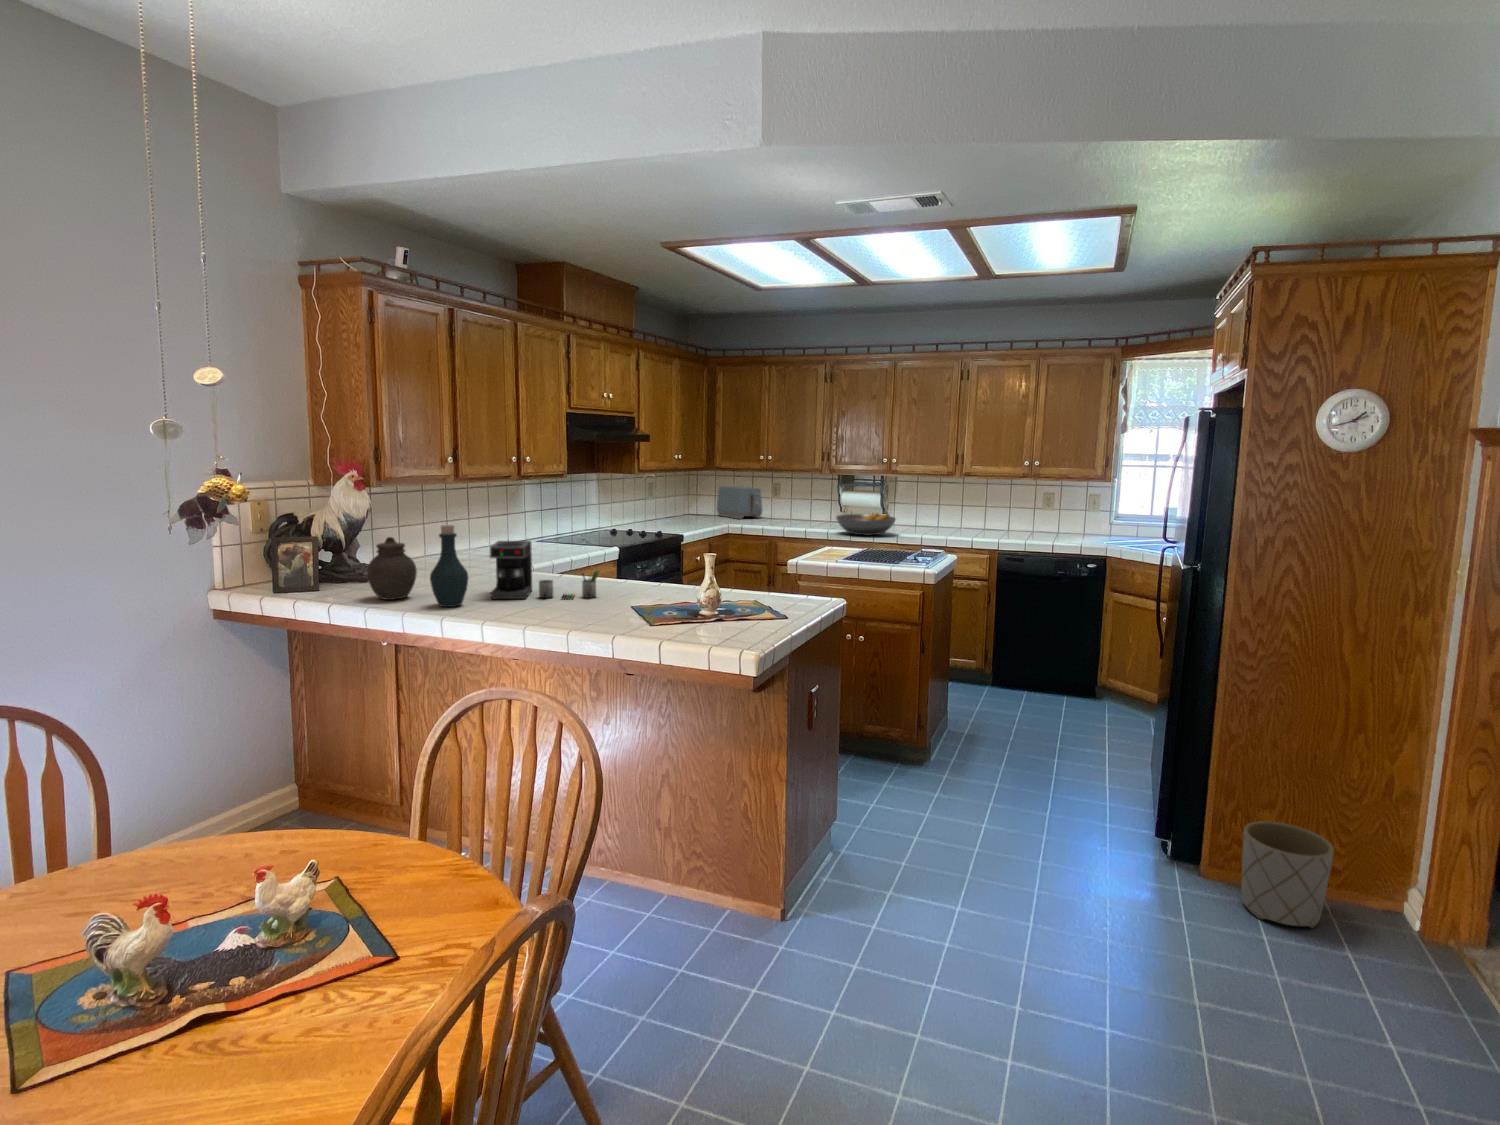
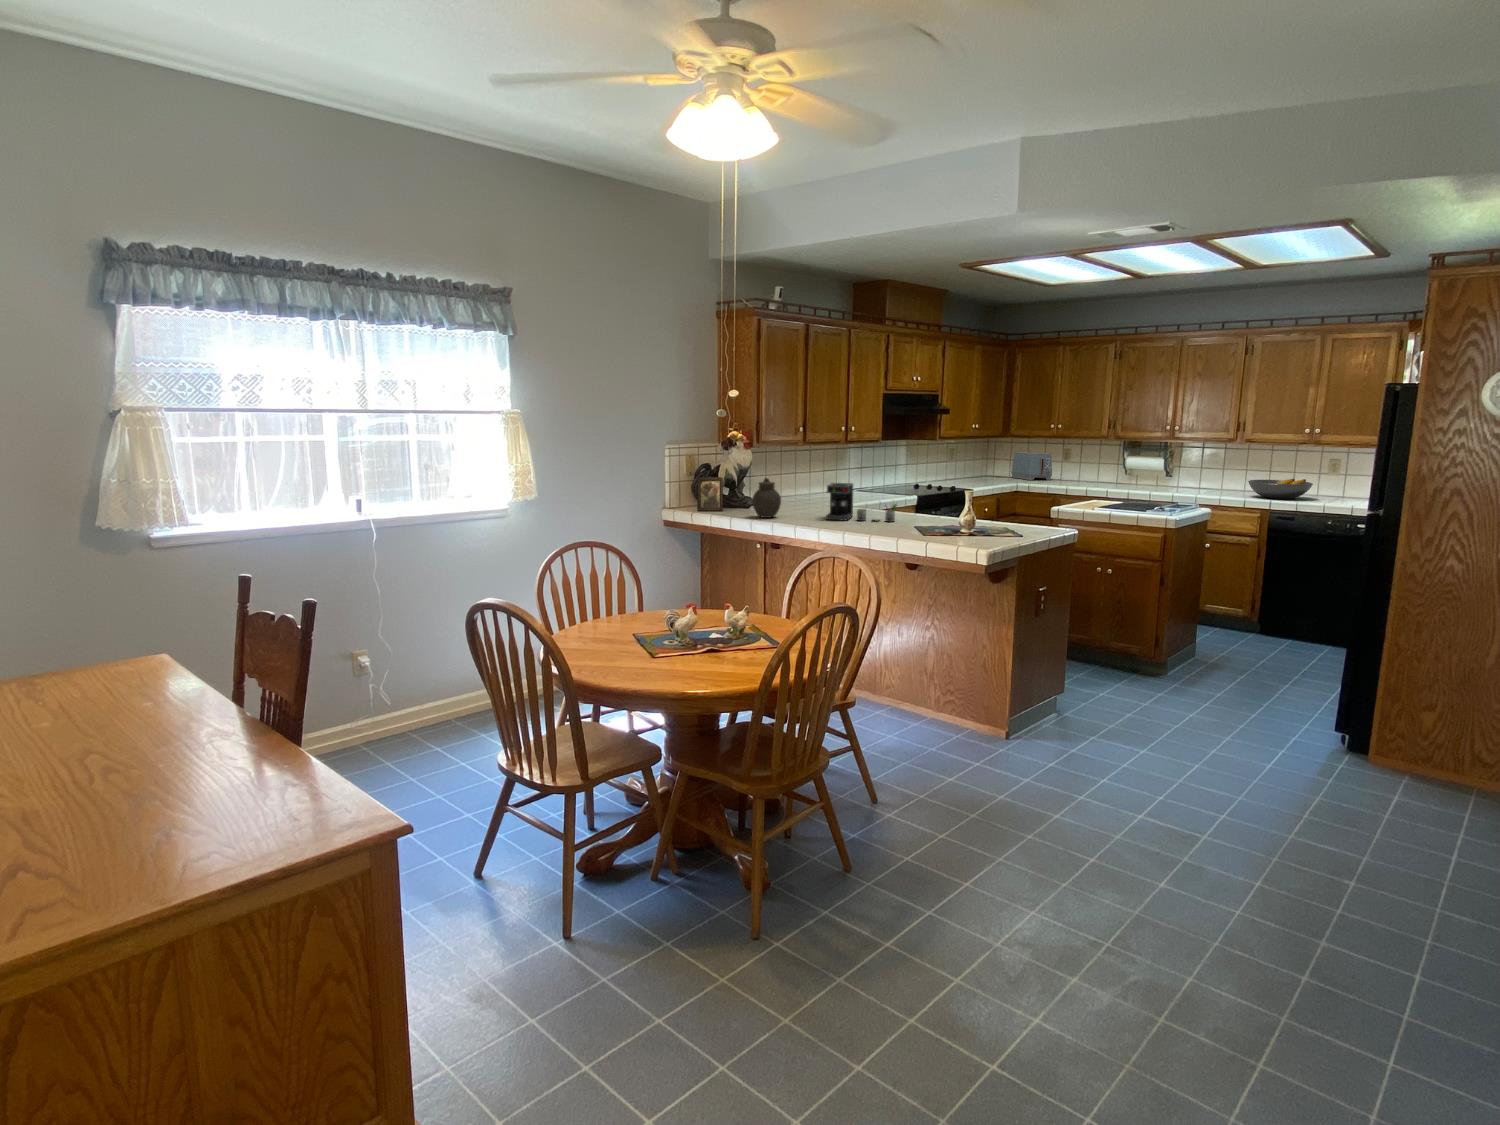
fruit bowl: present [836,514,896,535] -> present [1248,479,1313,499]
bottle: present [430,525,468,607] -> none [790,470,813,522]
planter: present [1241,821,1334,928] -> none [1390,718,1472,799]

